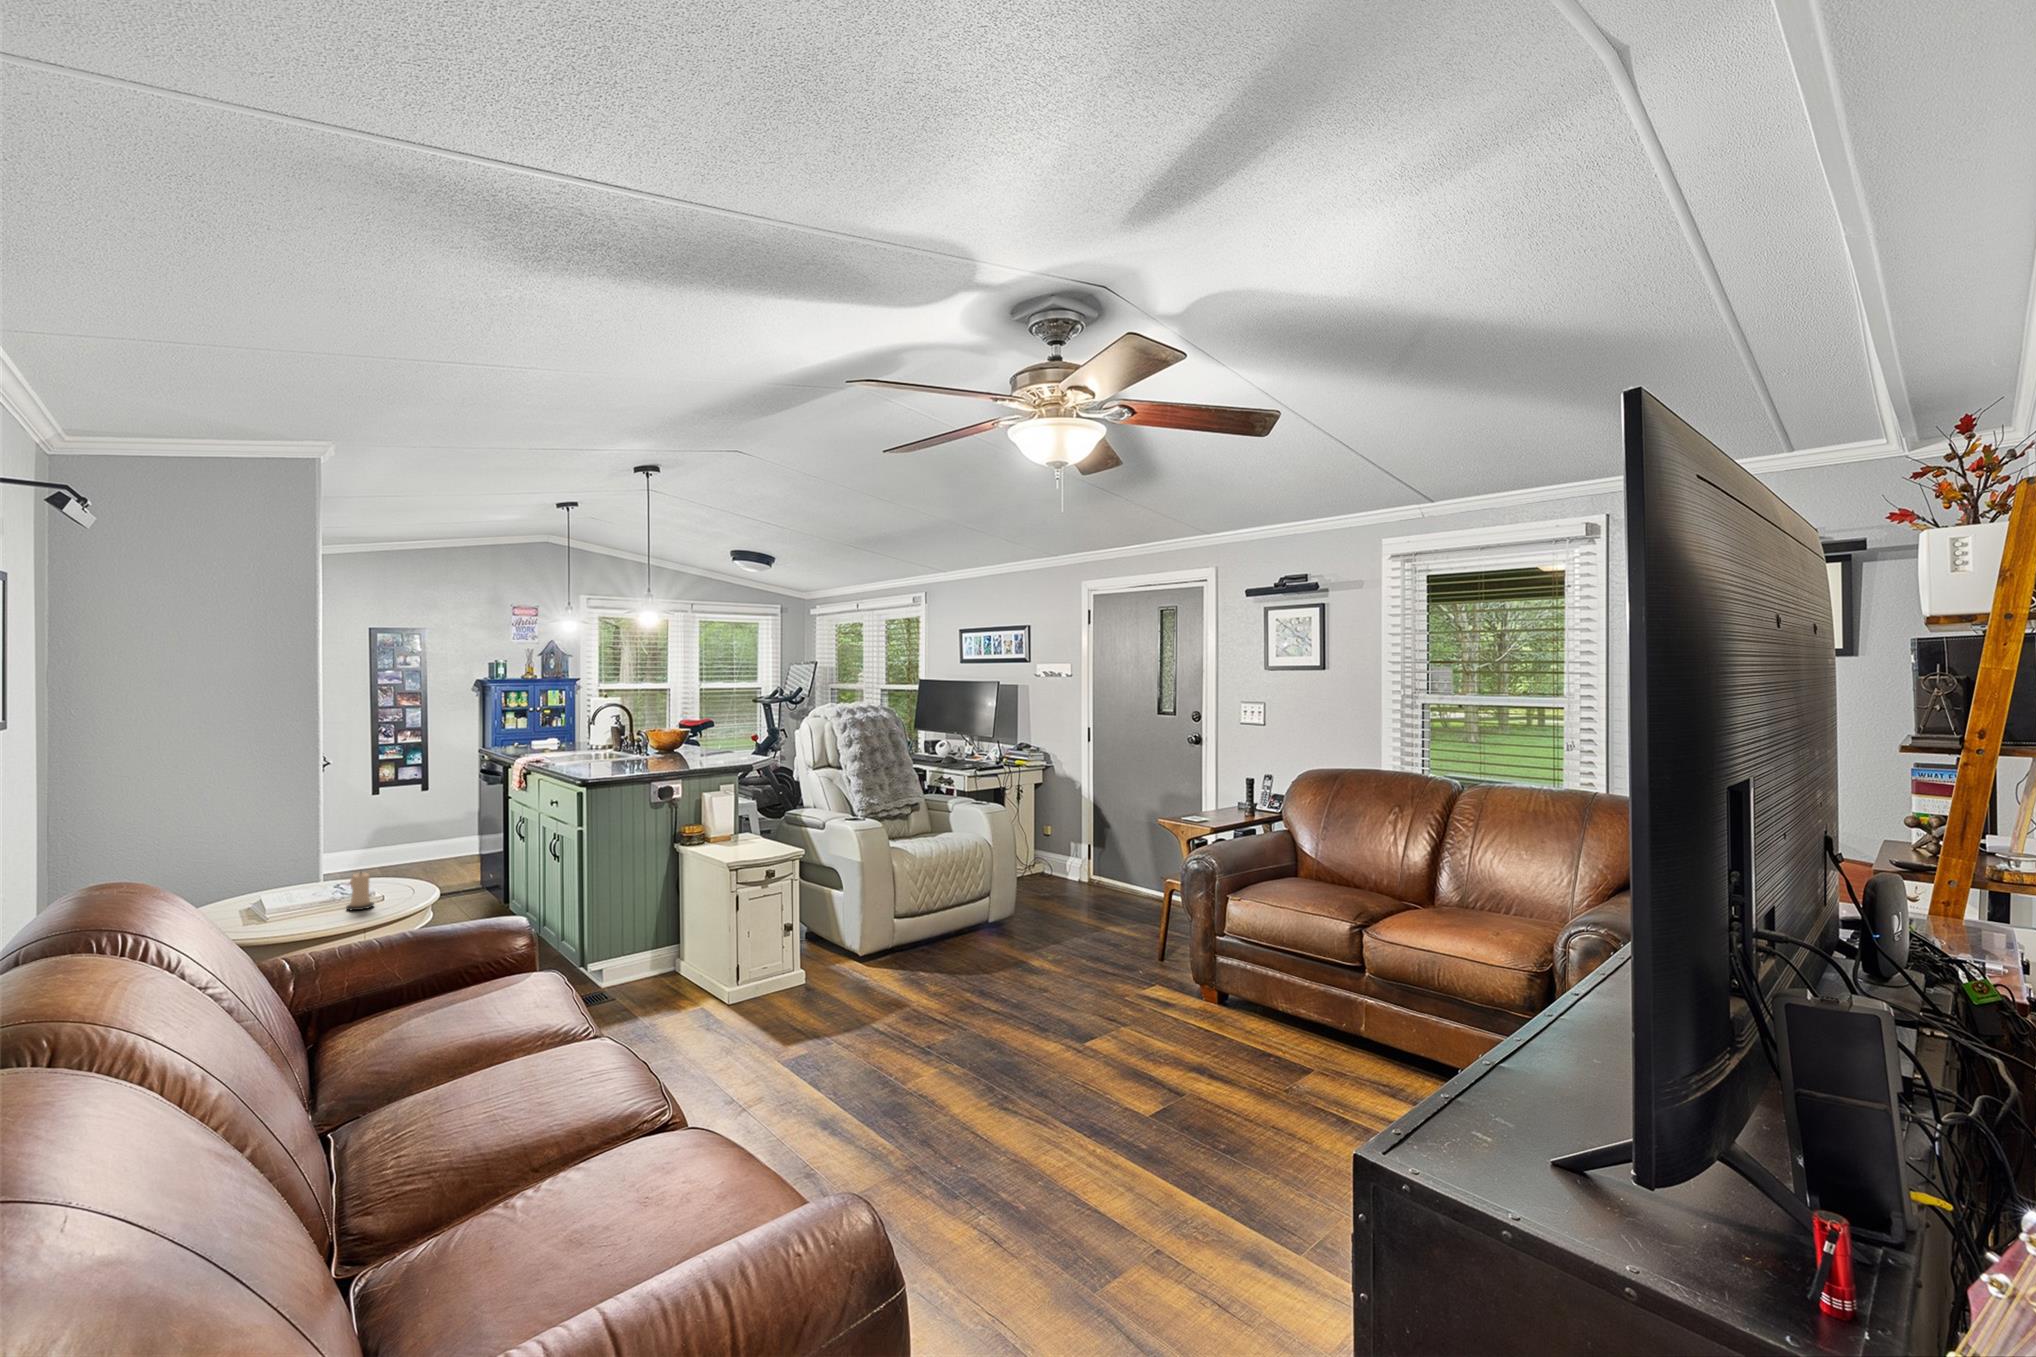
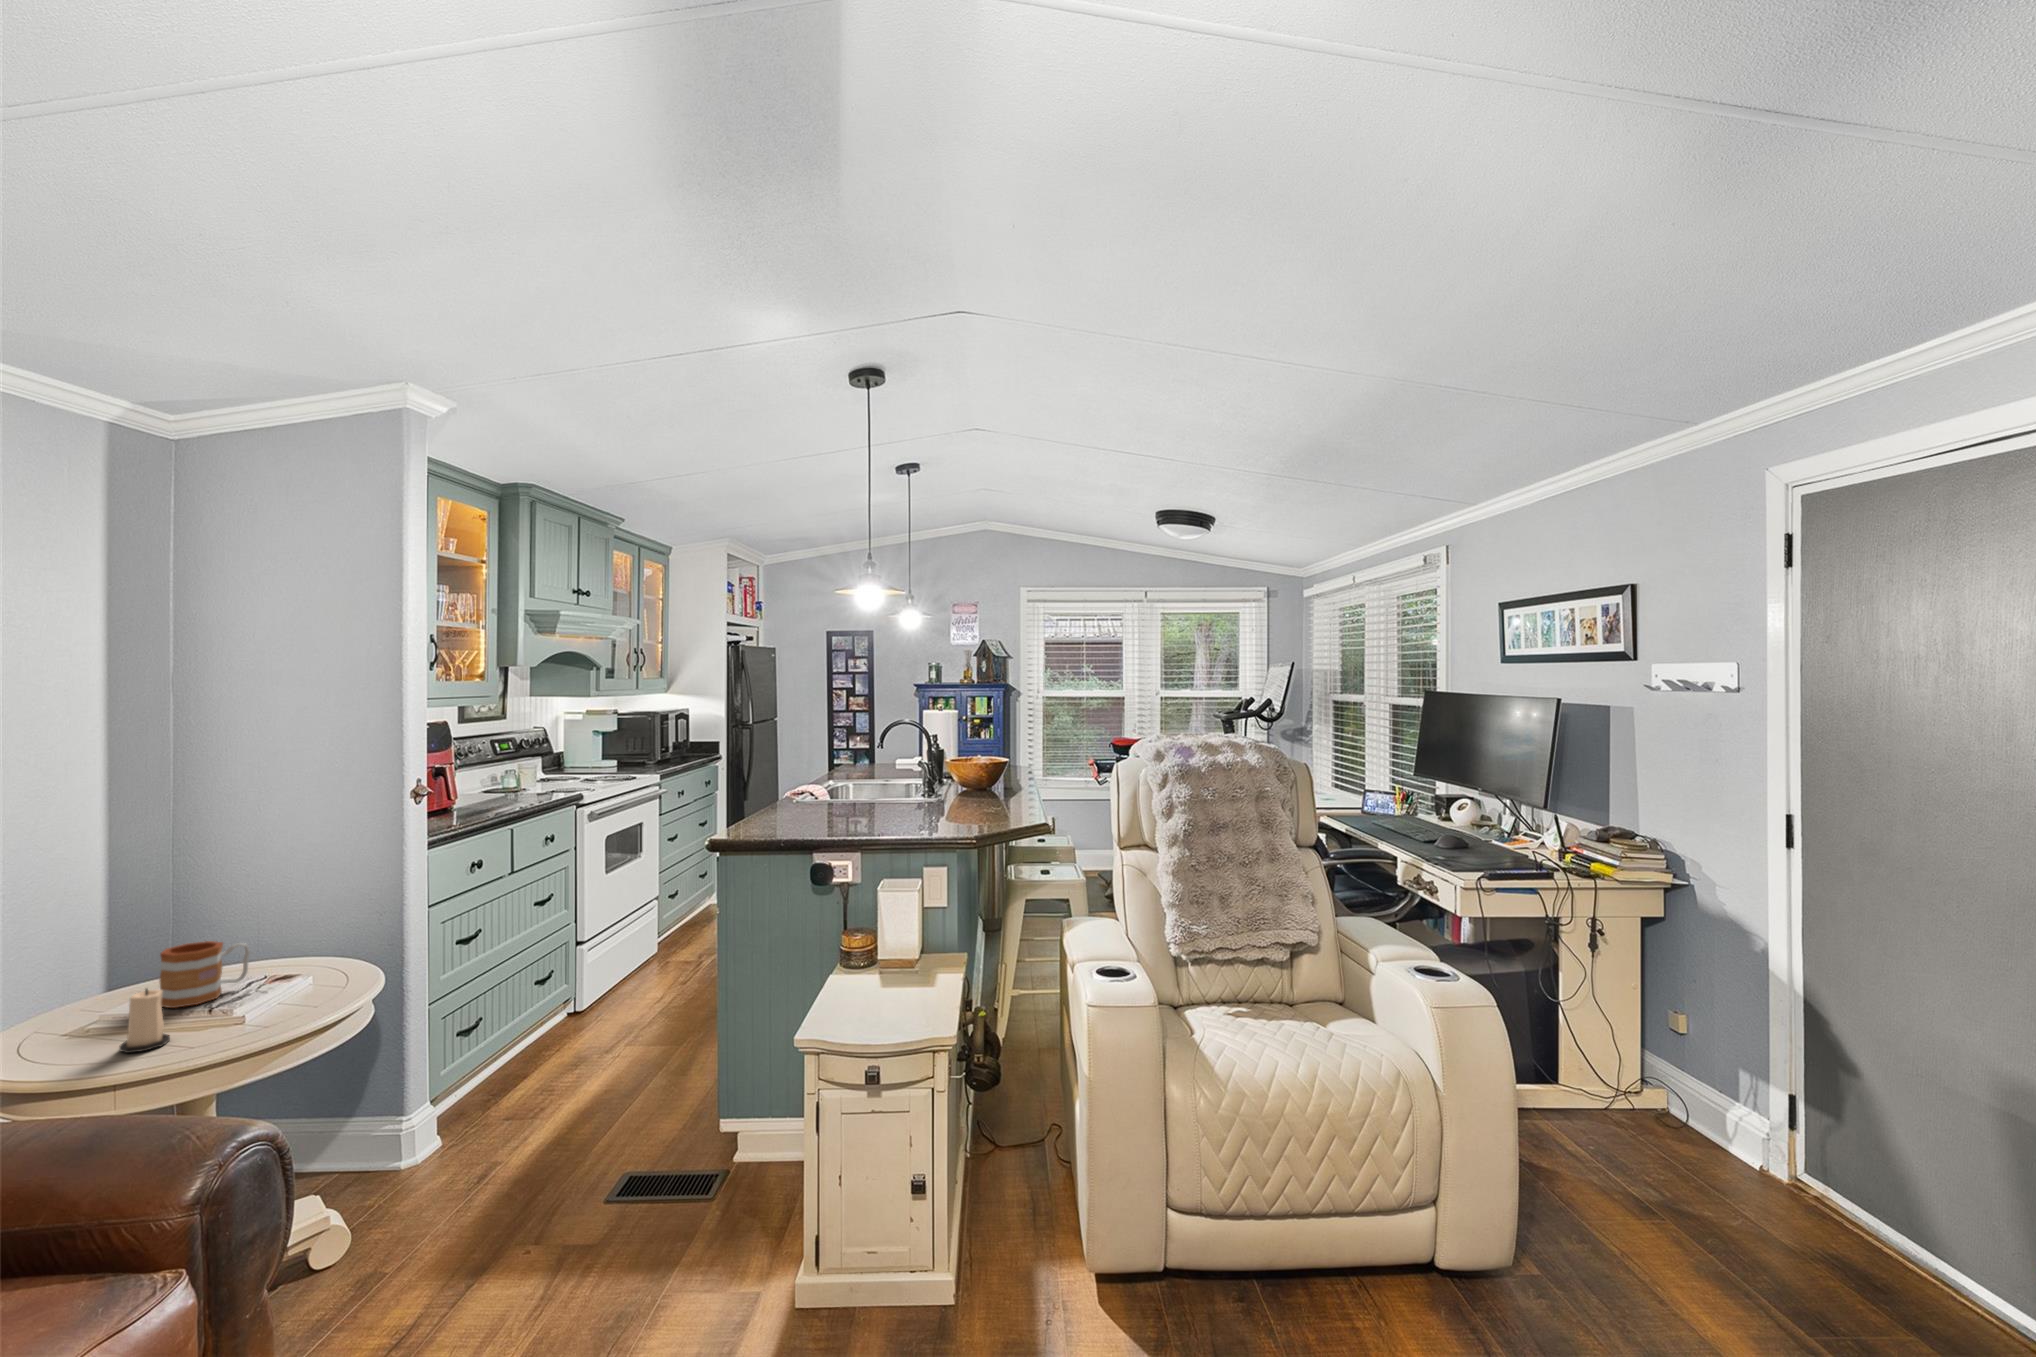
mug: none [290,858,334,901] -> present [160,941,250,1008]

